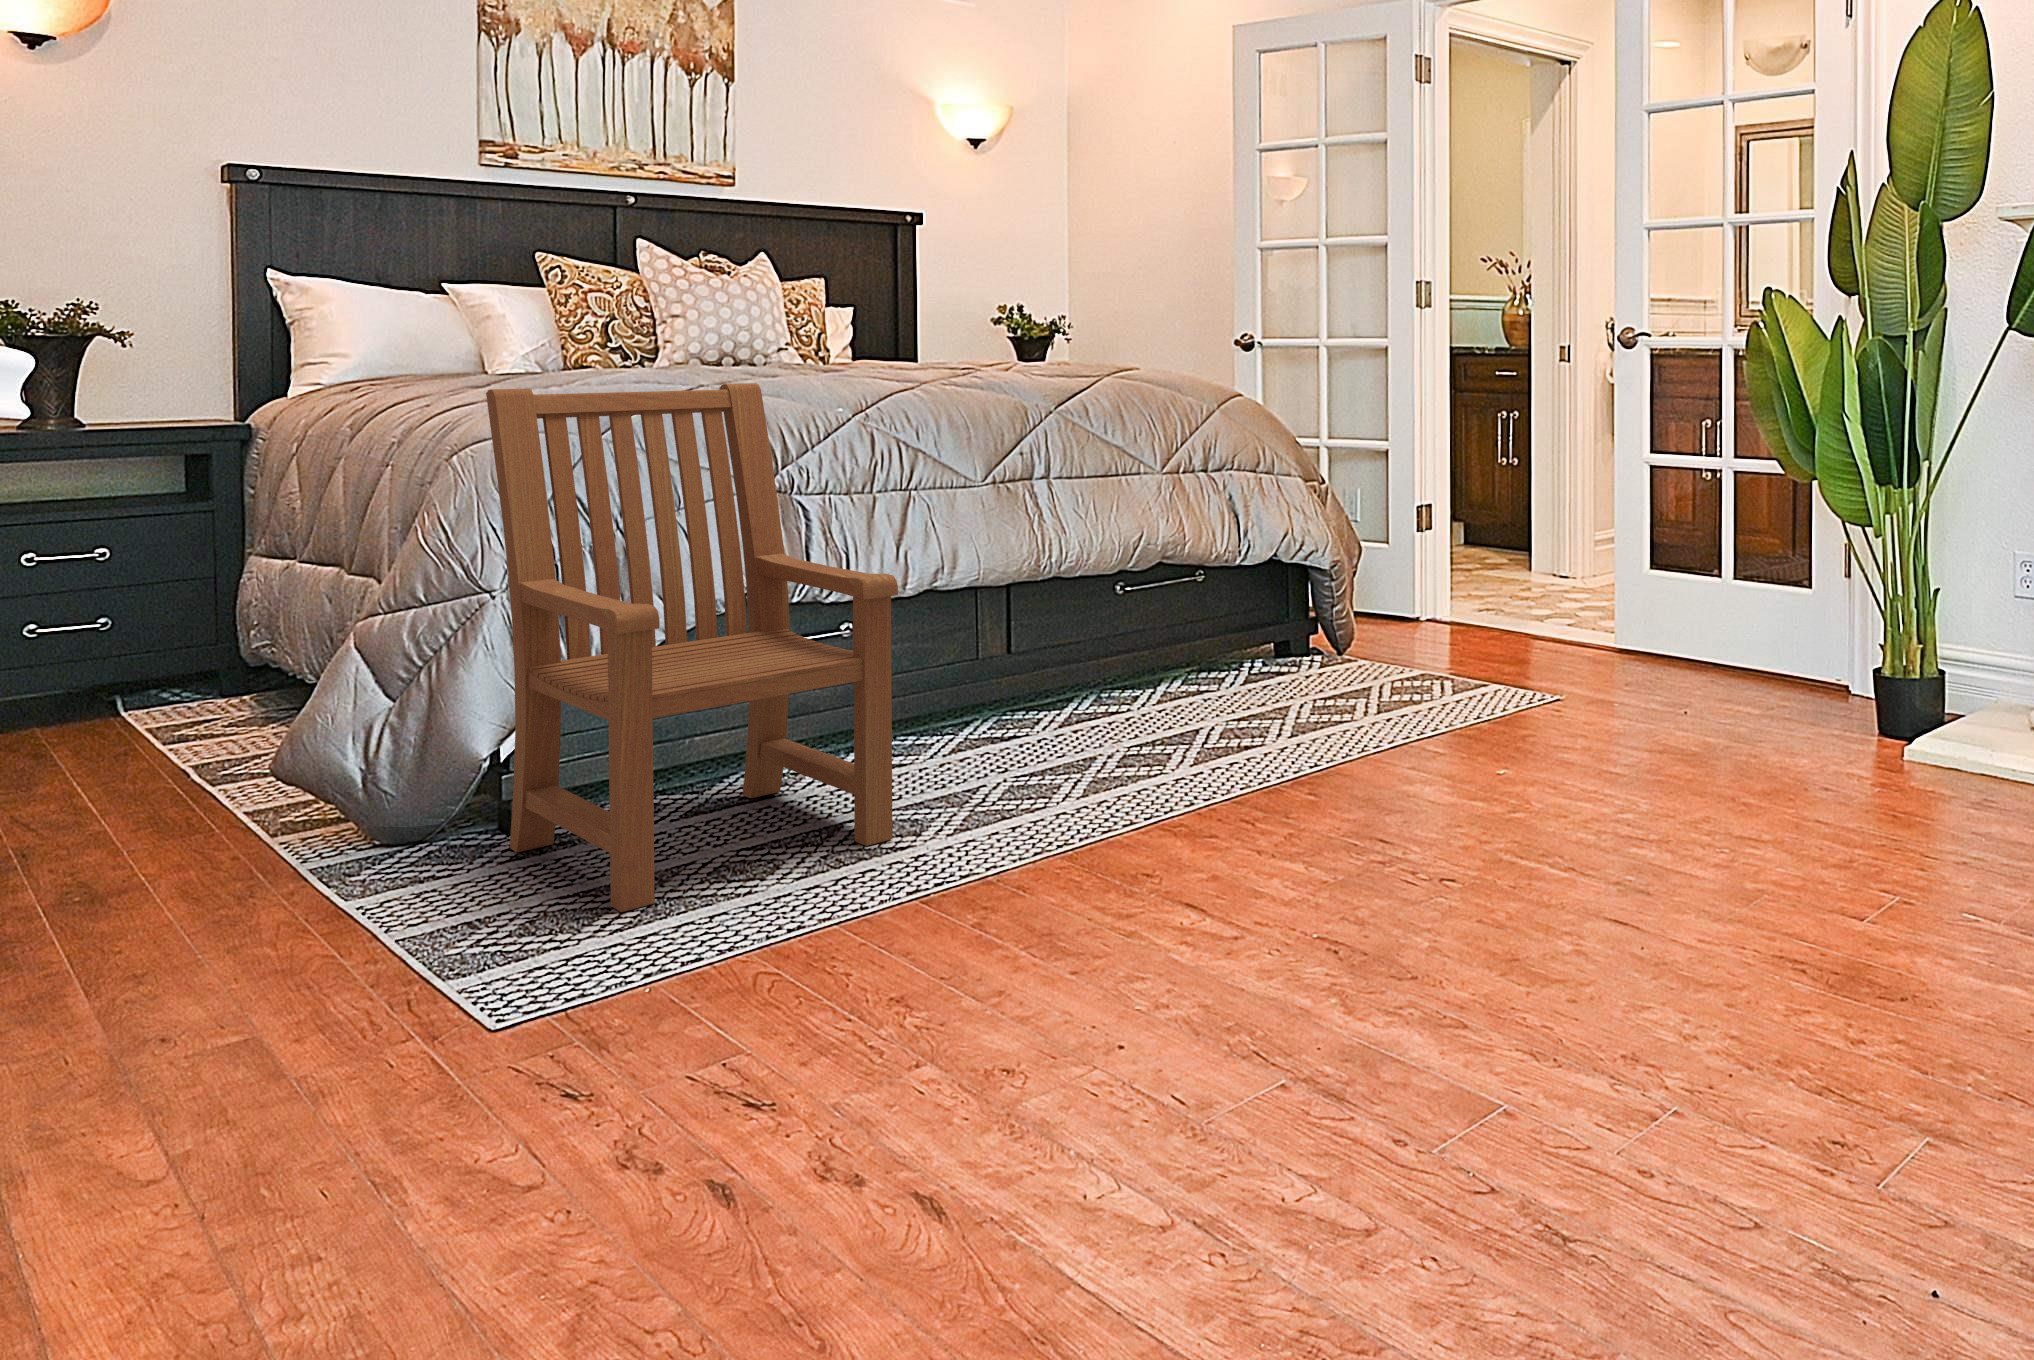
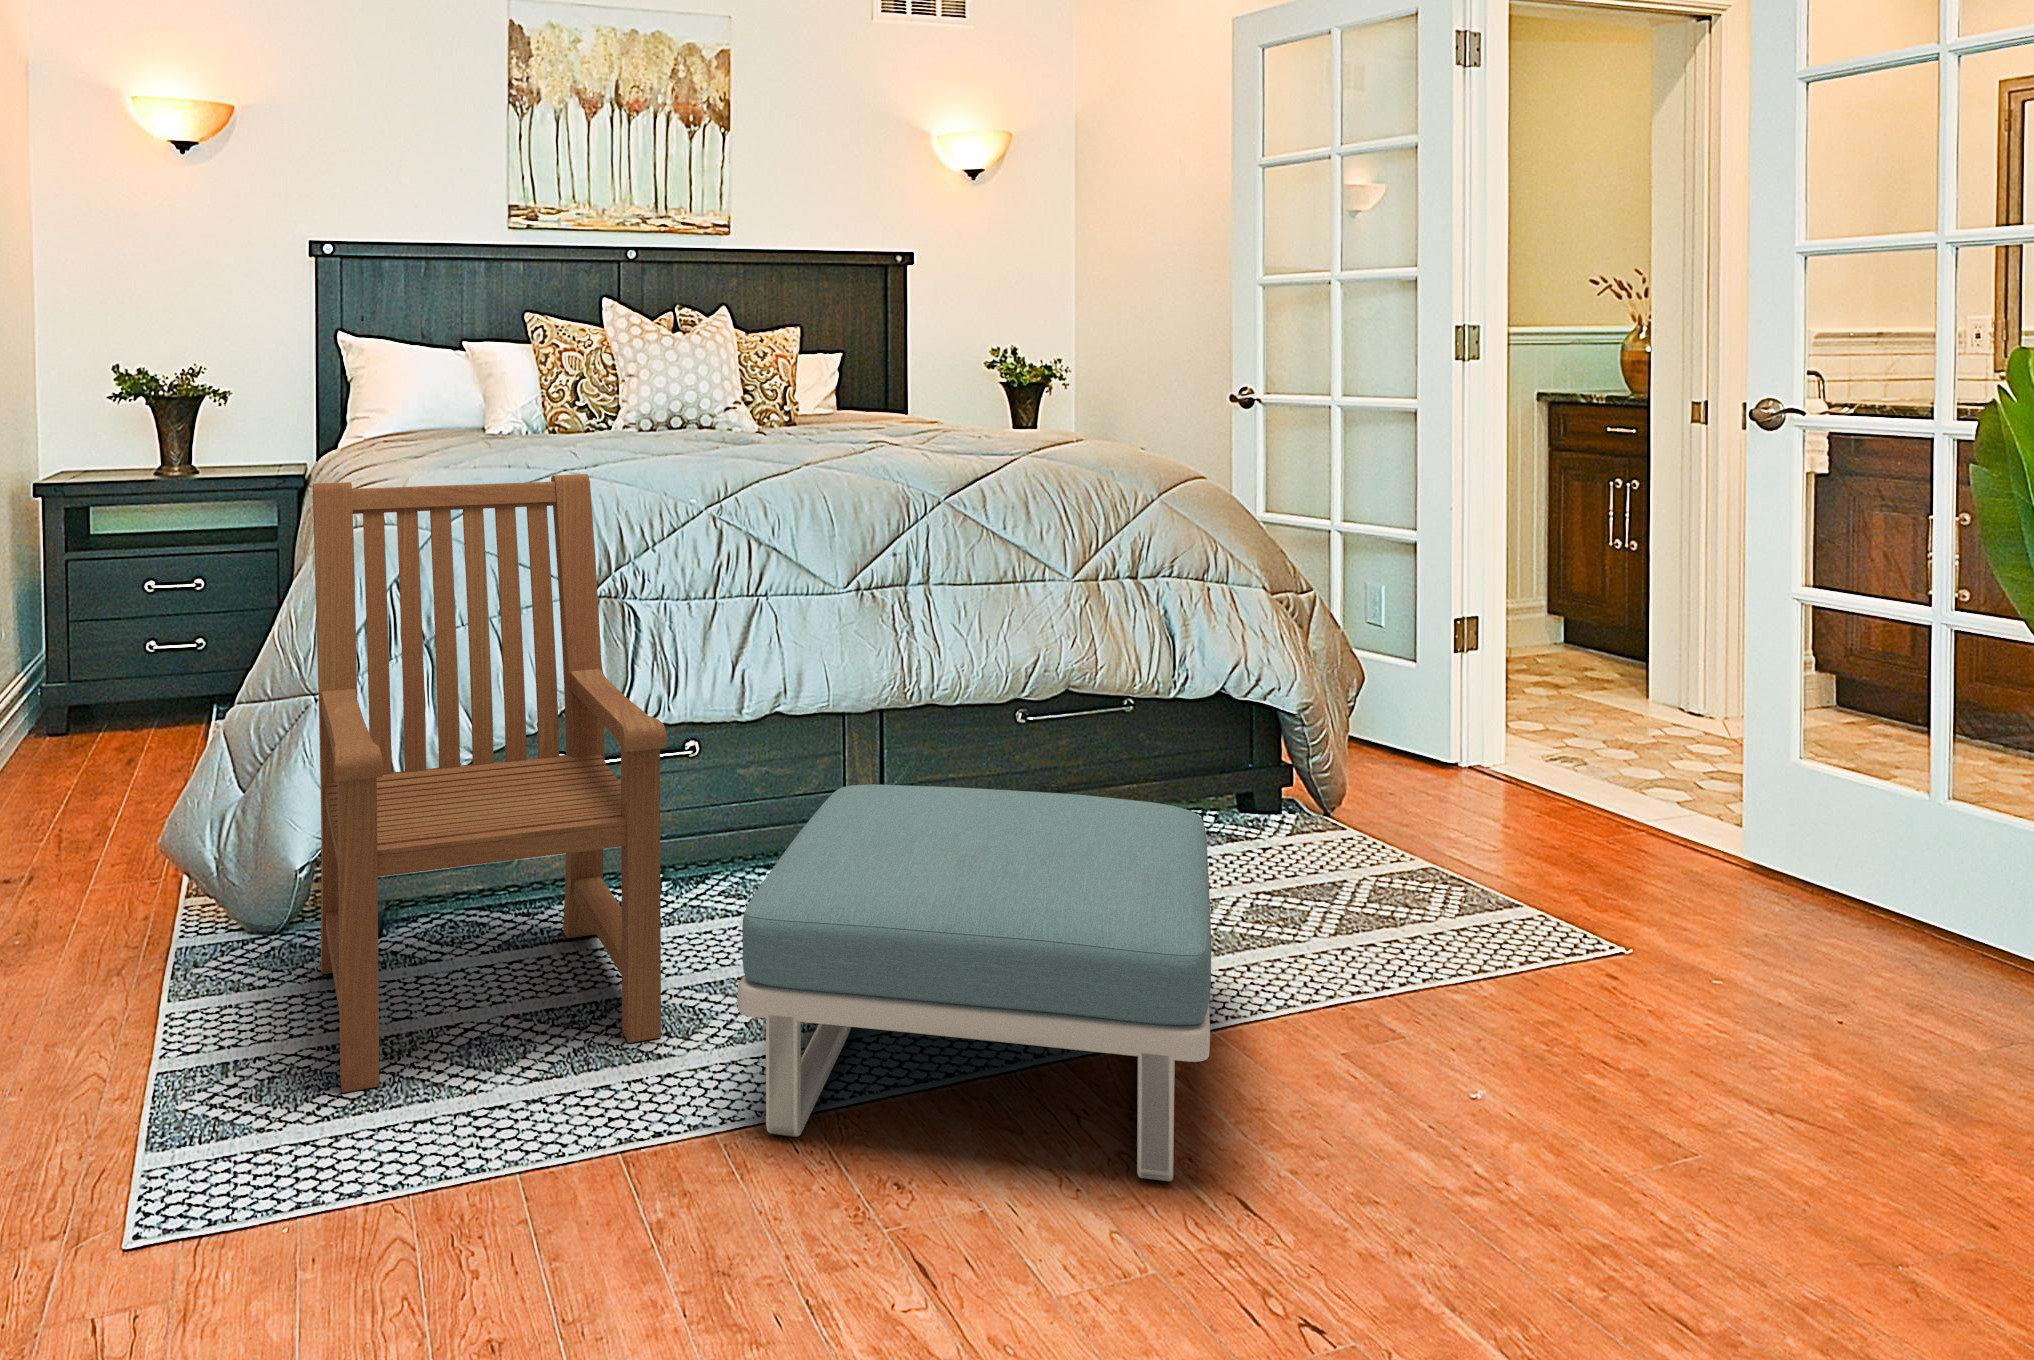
footstool: none [999,618,1354,871] -> present [737,785,1211,1181]

